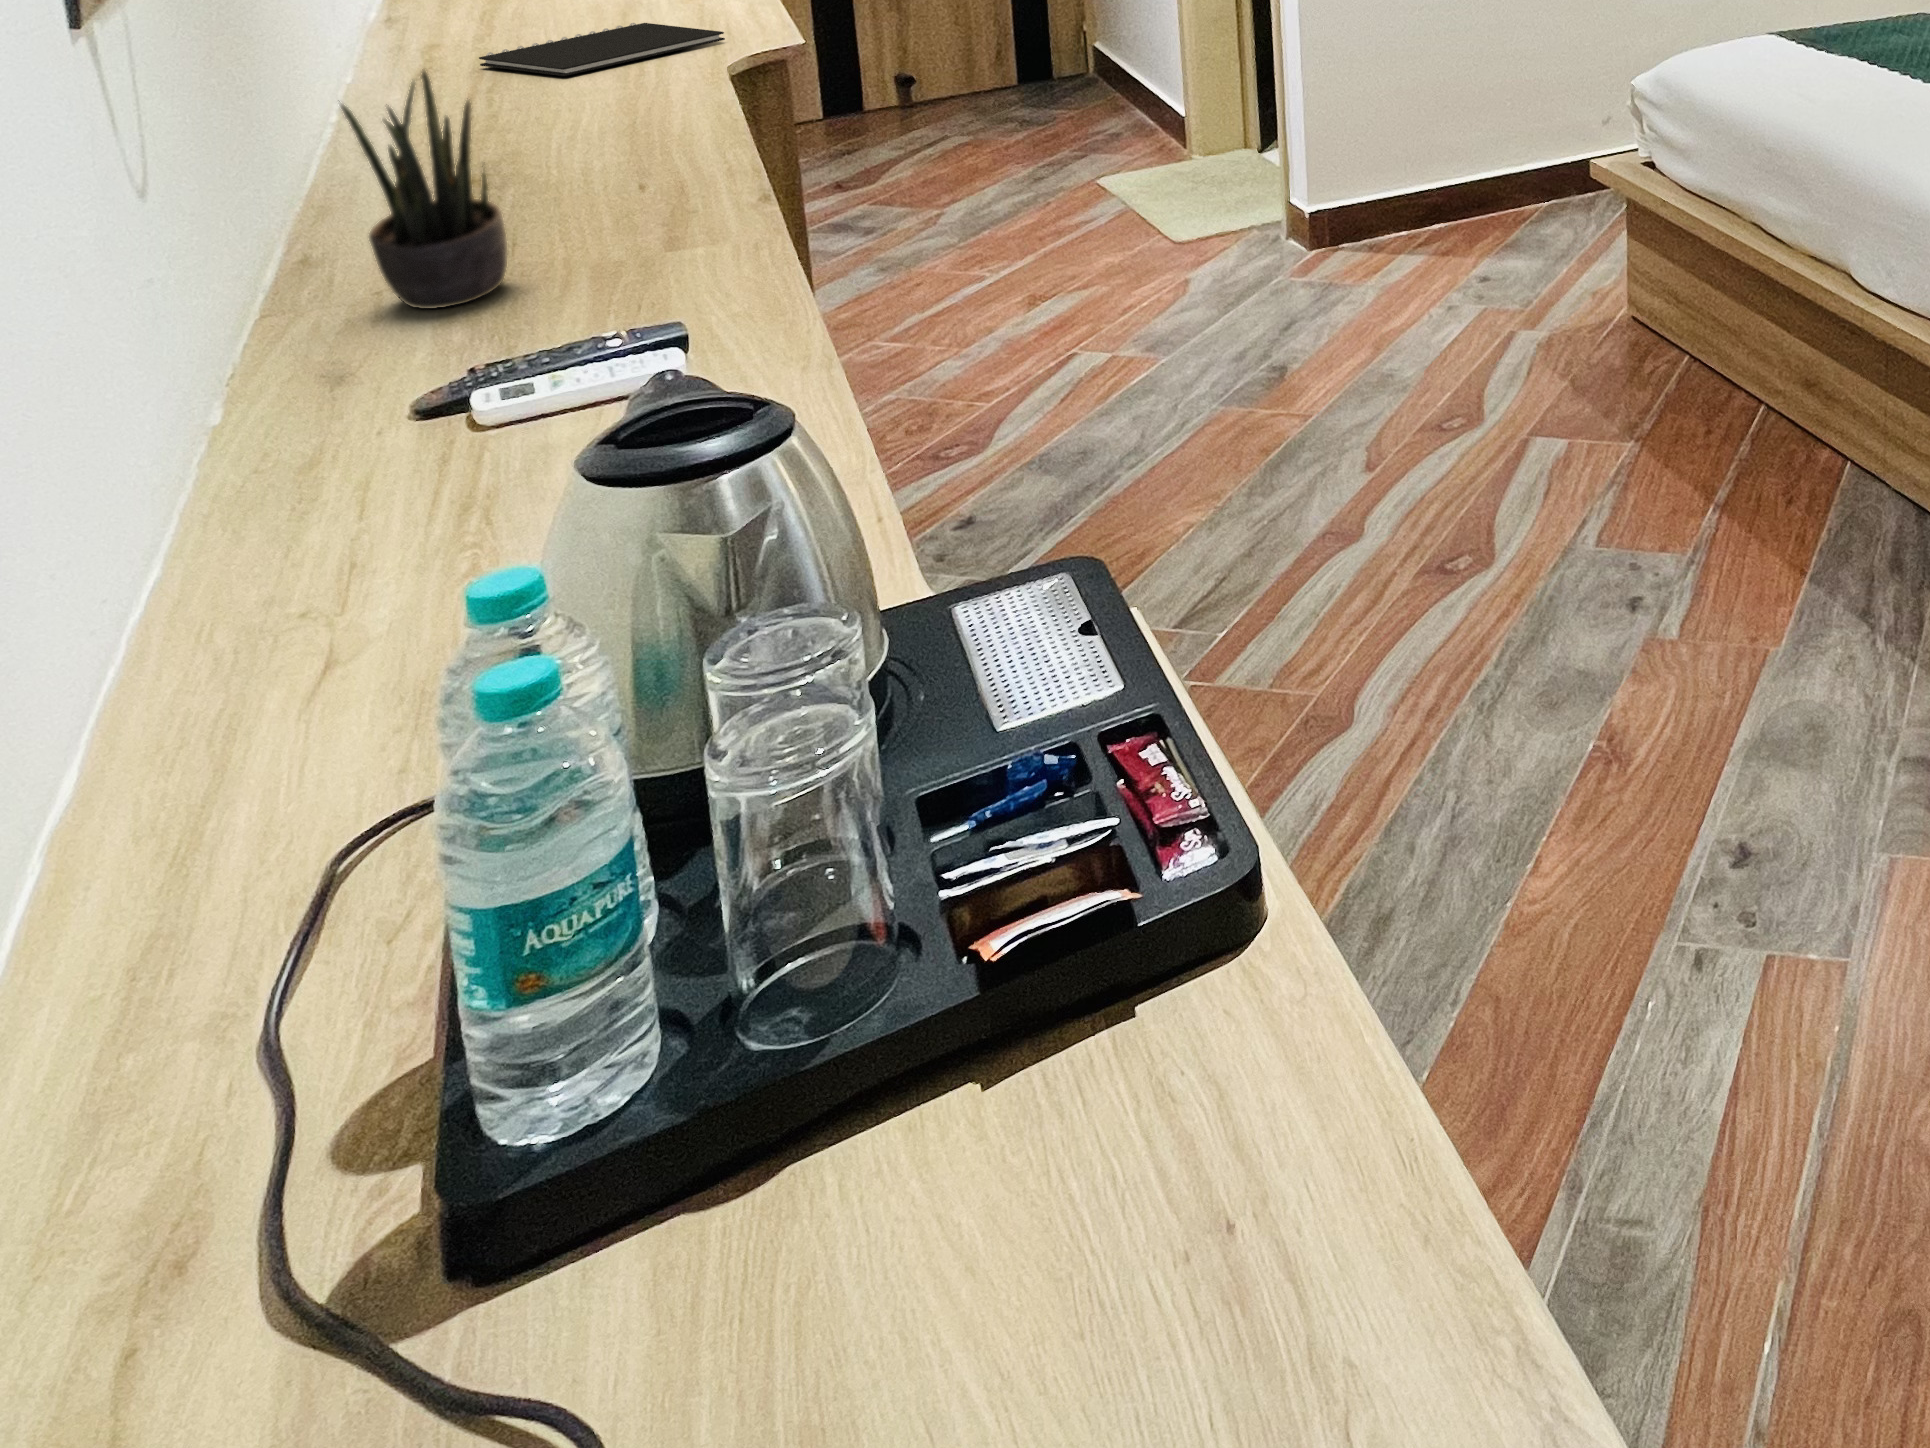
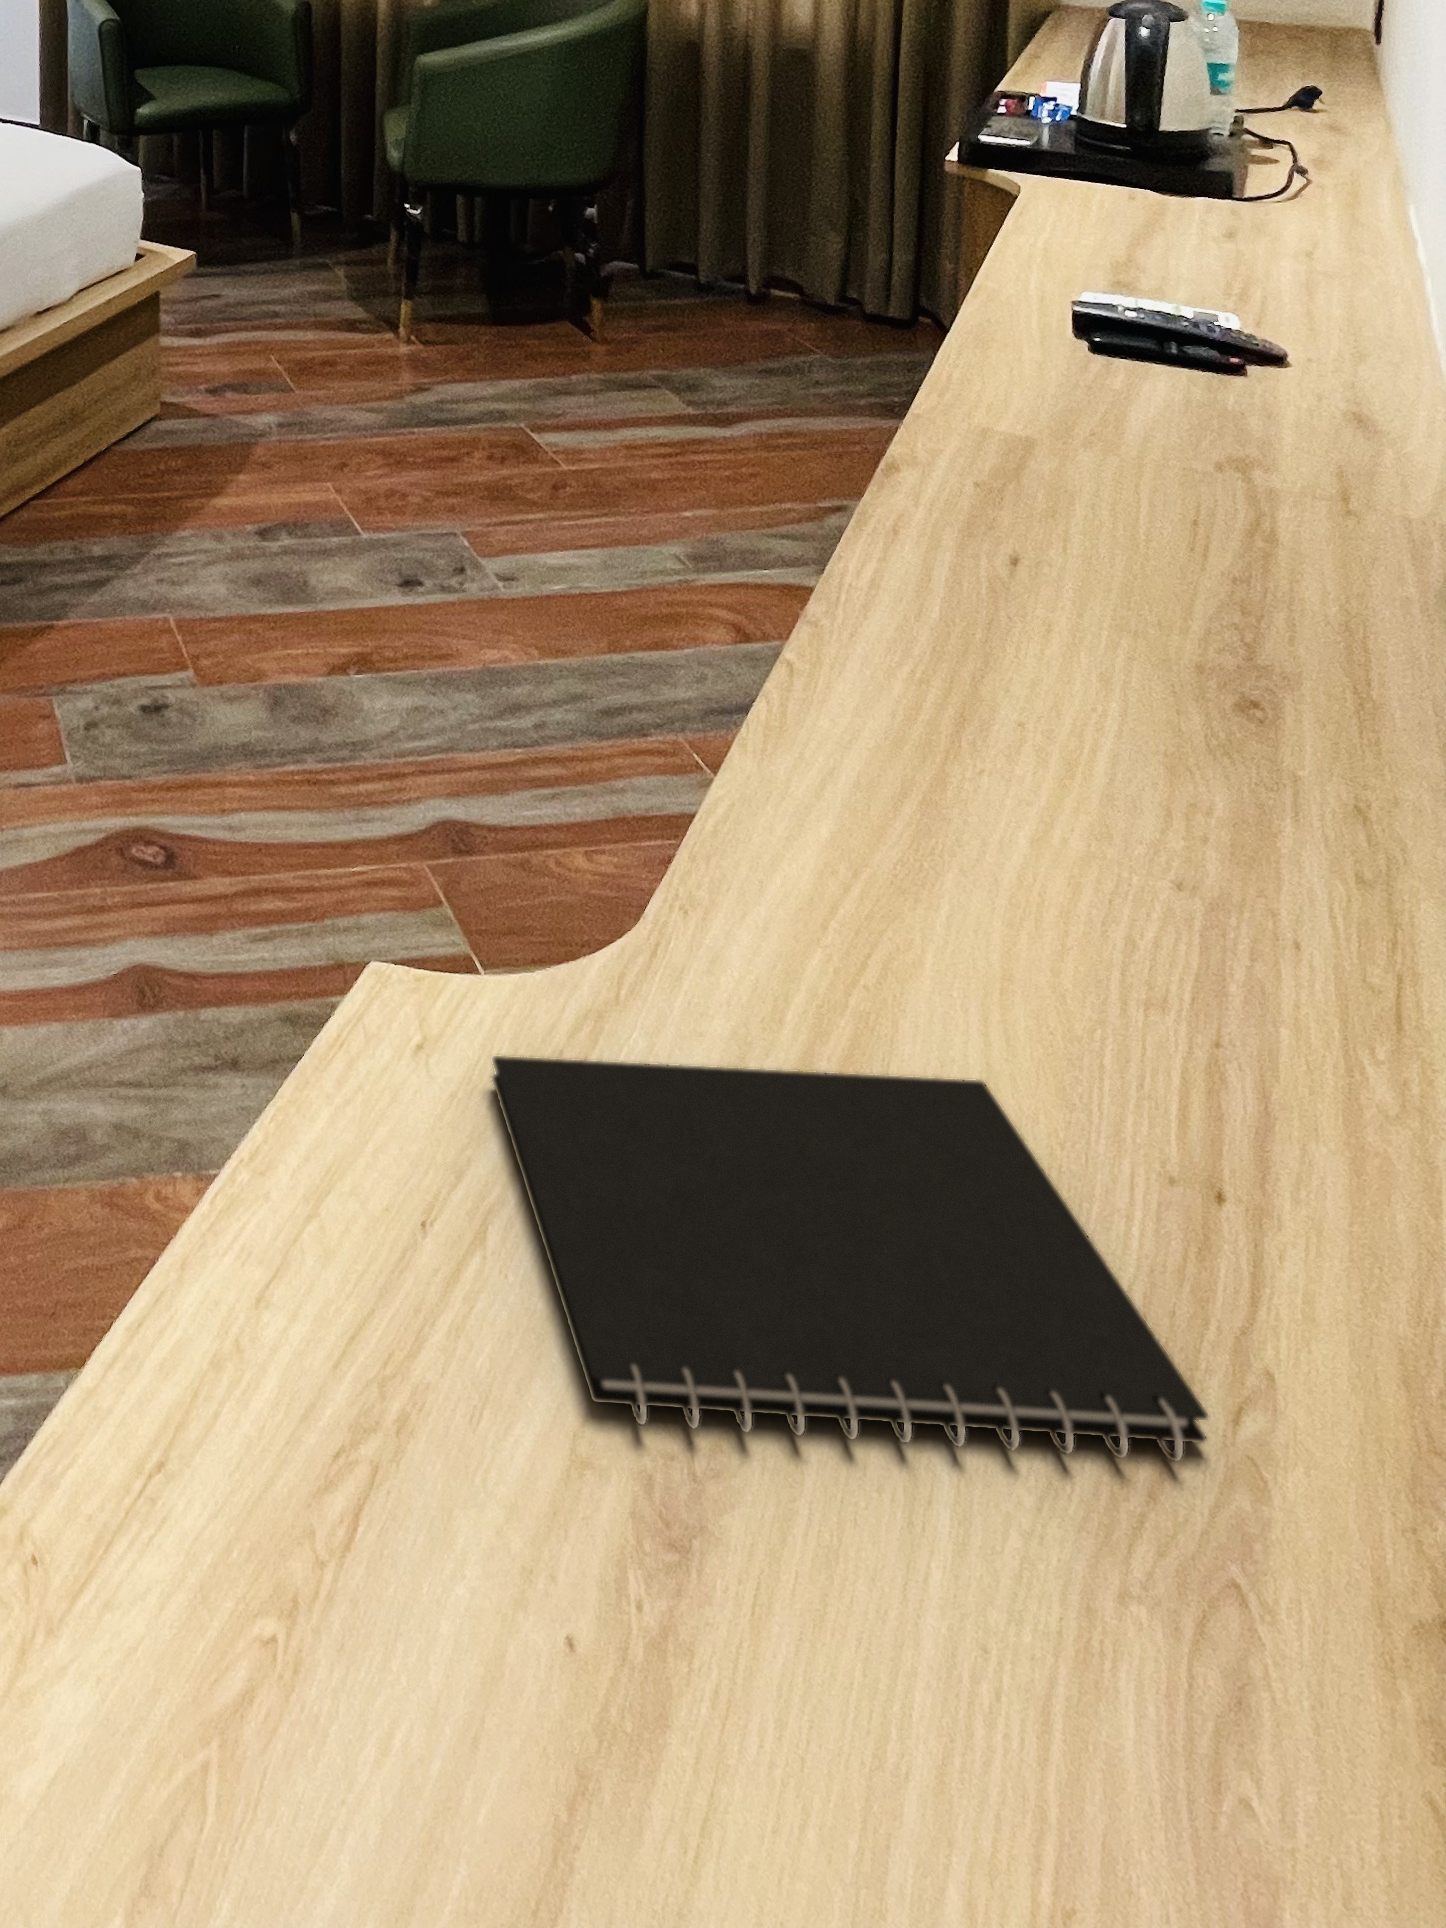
potted plant: present [340,71,508,309] -> none [1198,198,1351,468]

